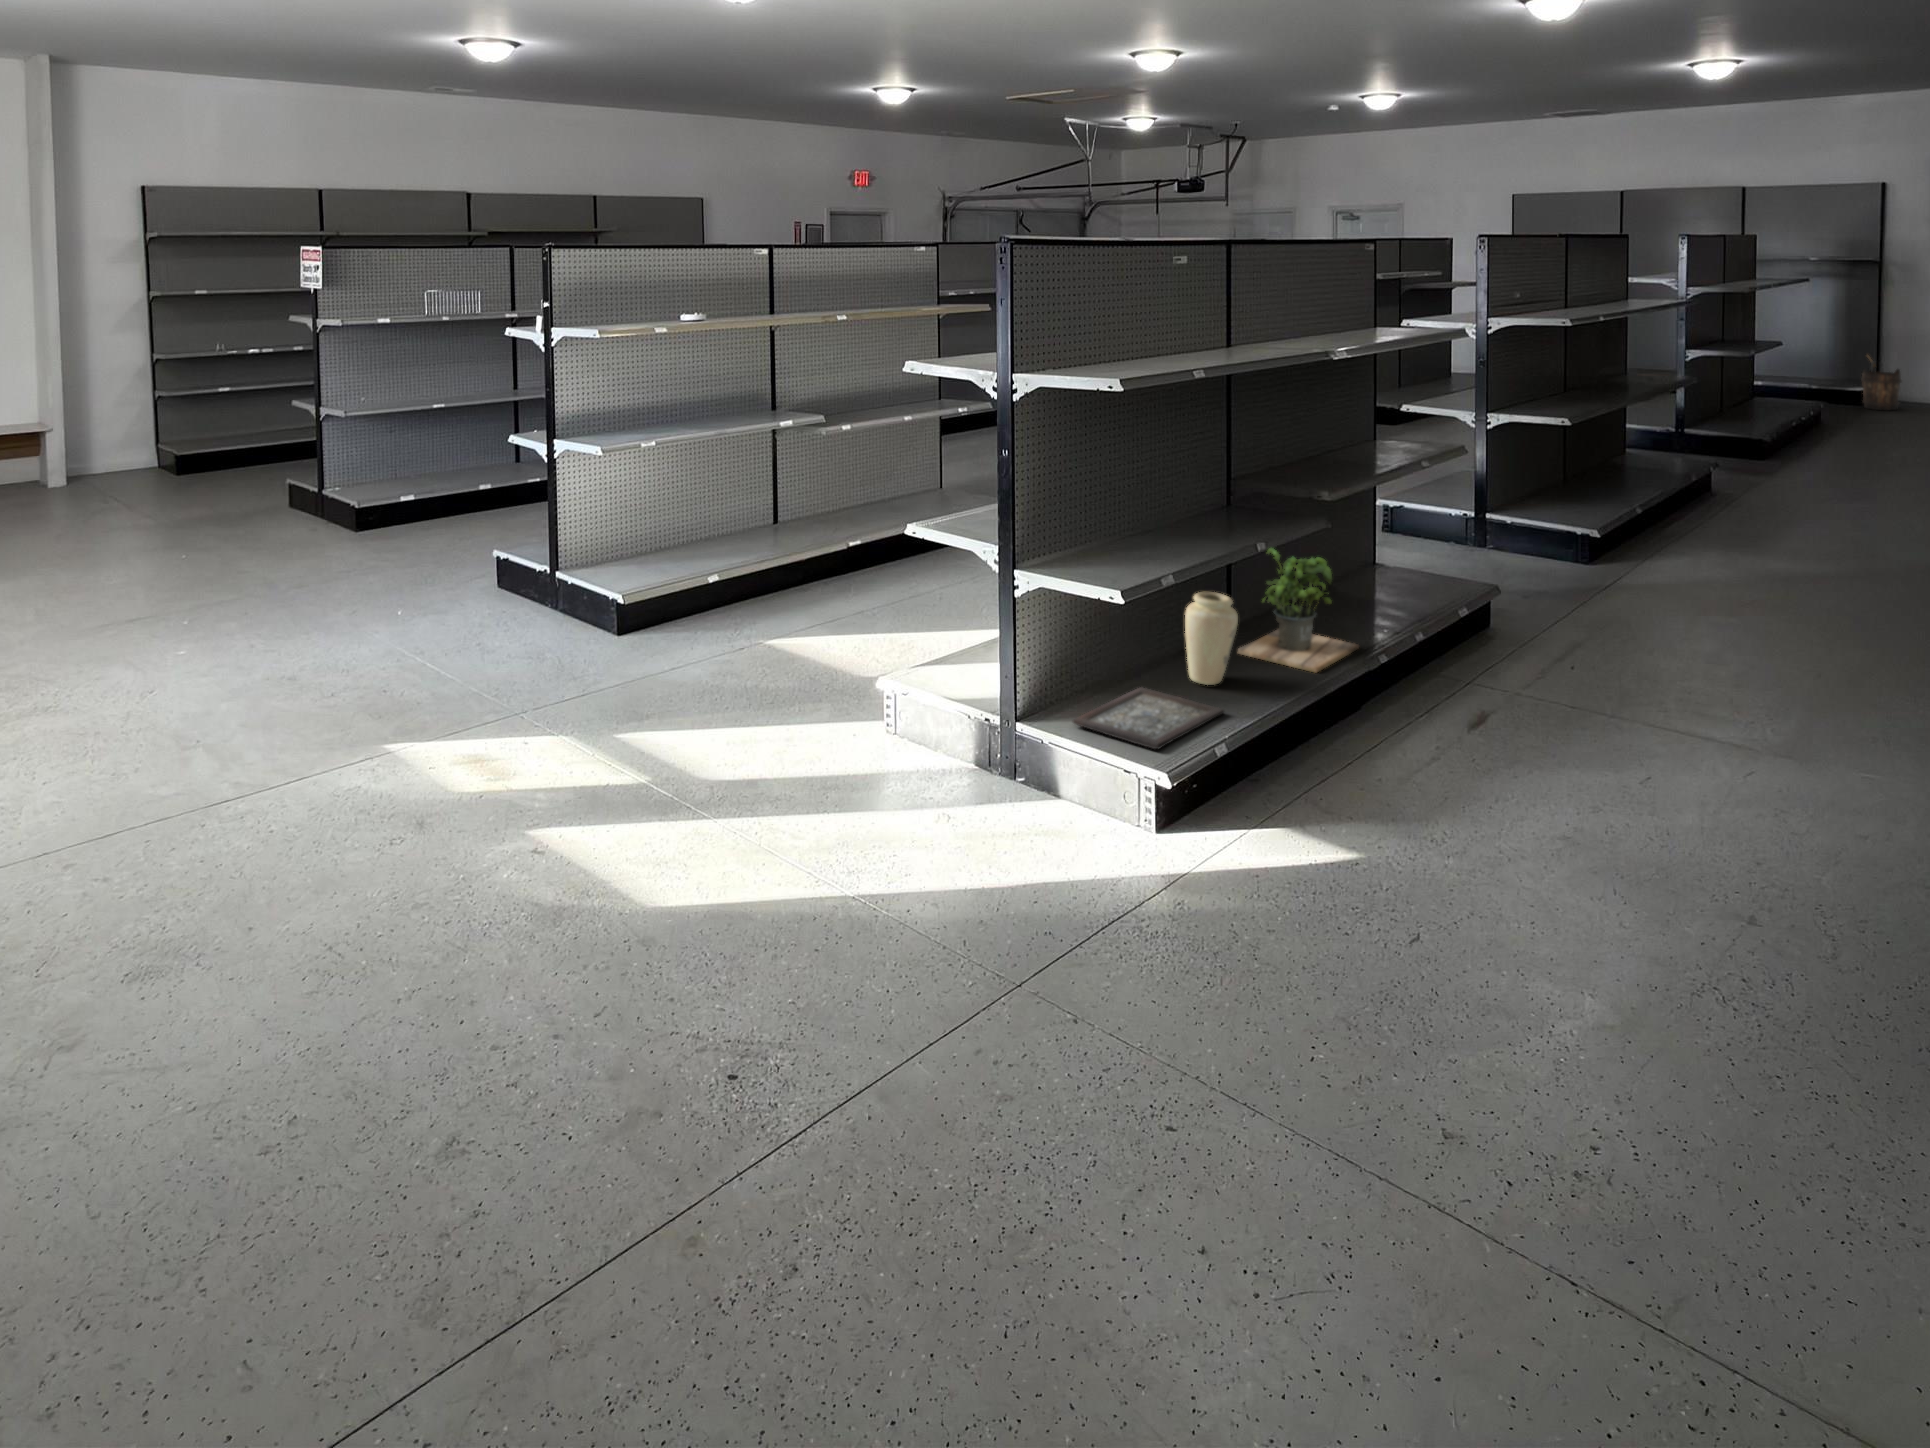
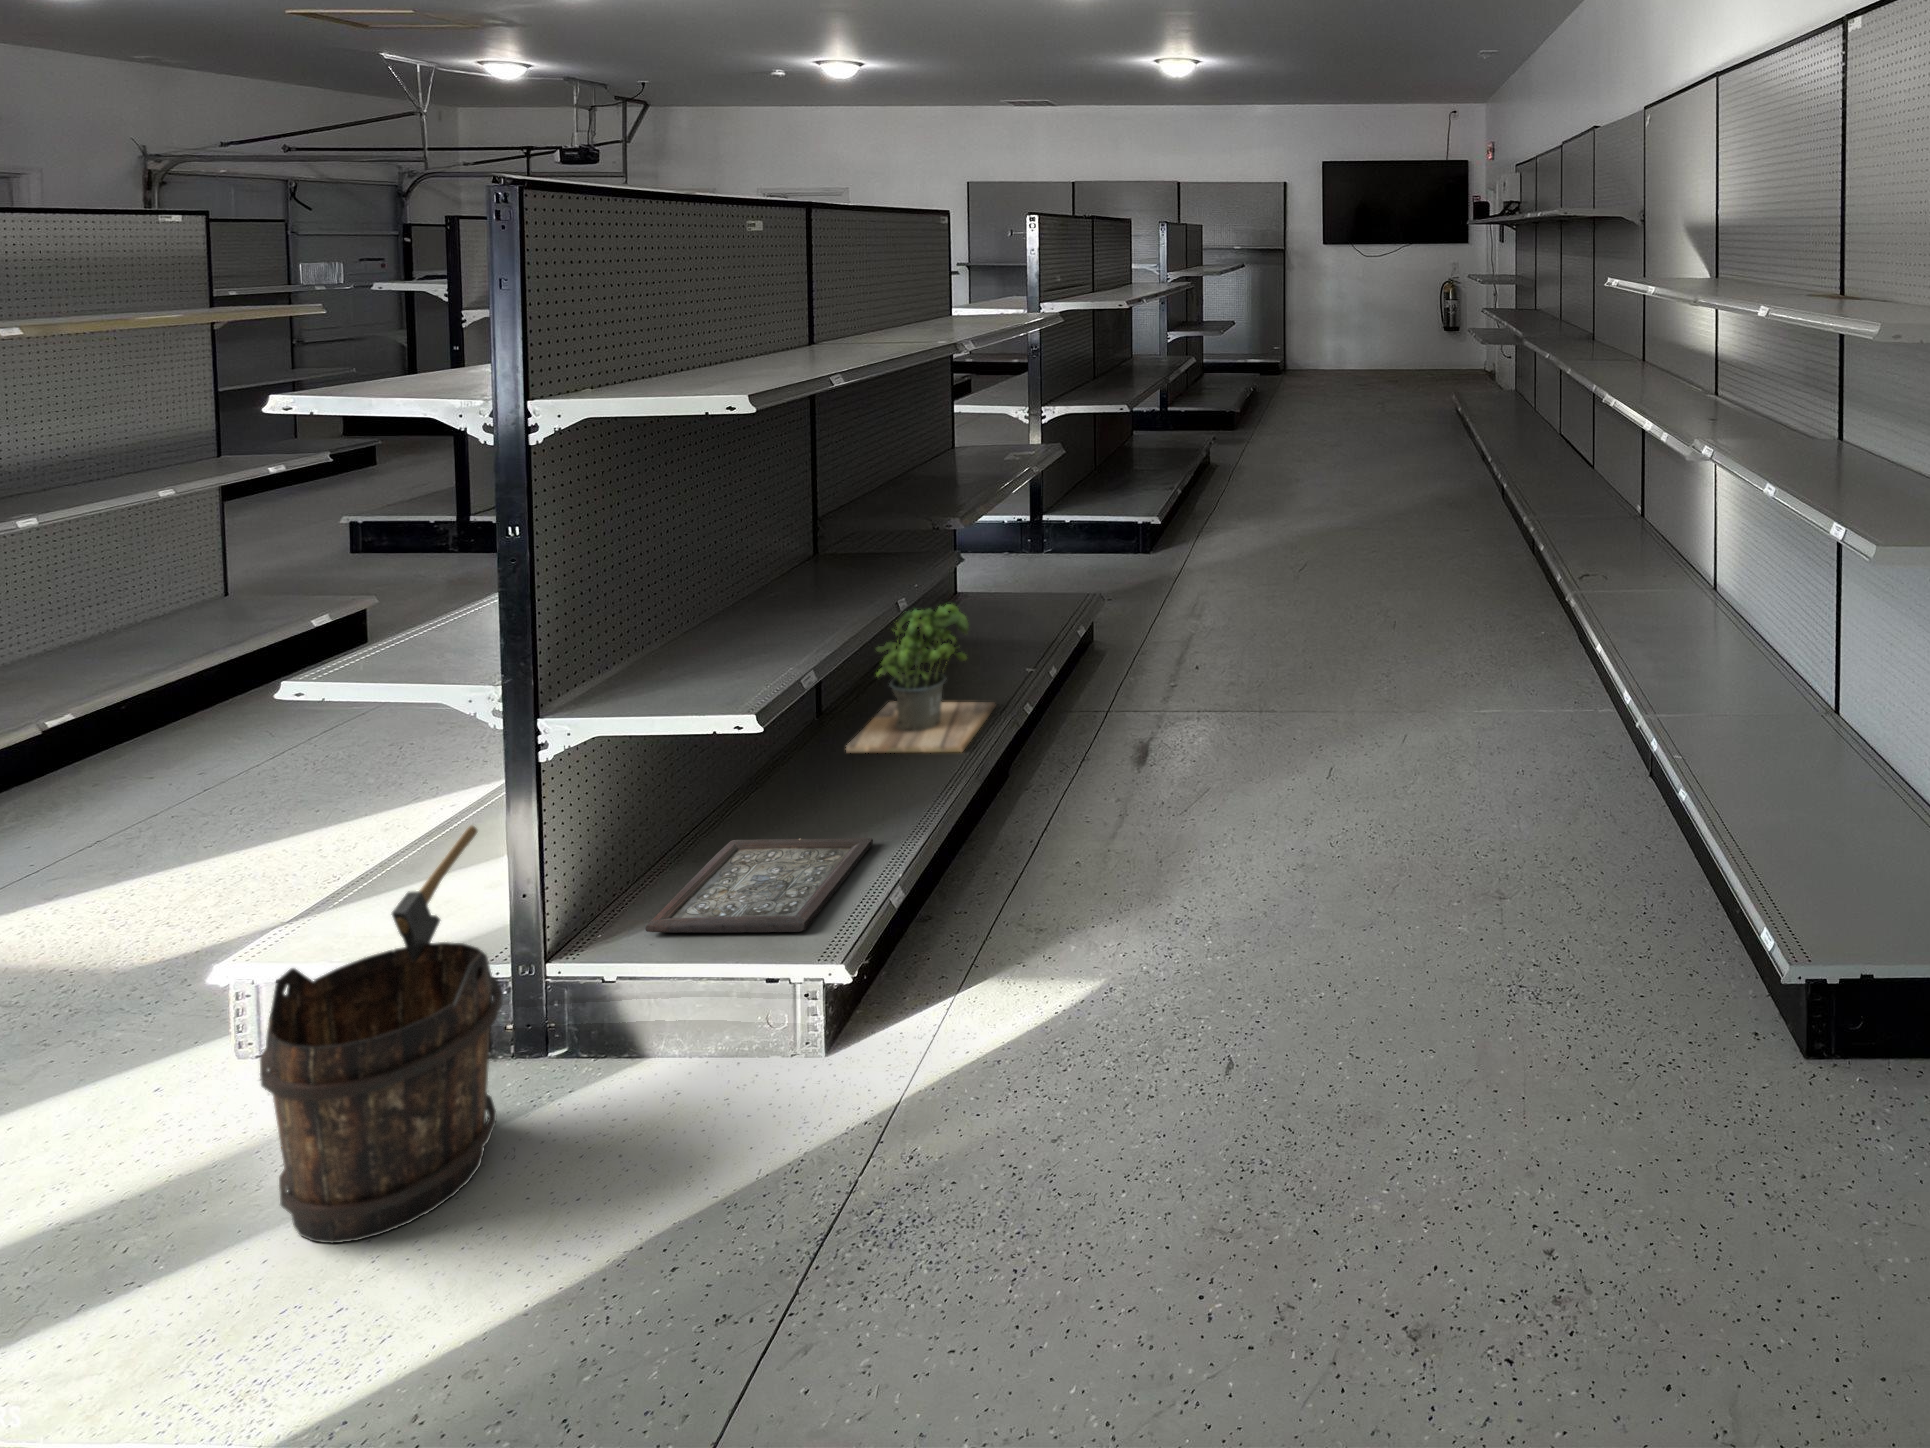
bucket: present [1861,356,1902,410] -> present [260,826,503,1243]
vase: present [1185,592,1238,685] -> none [788,679,865,810]

